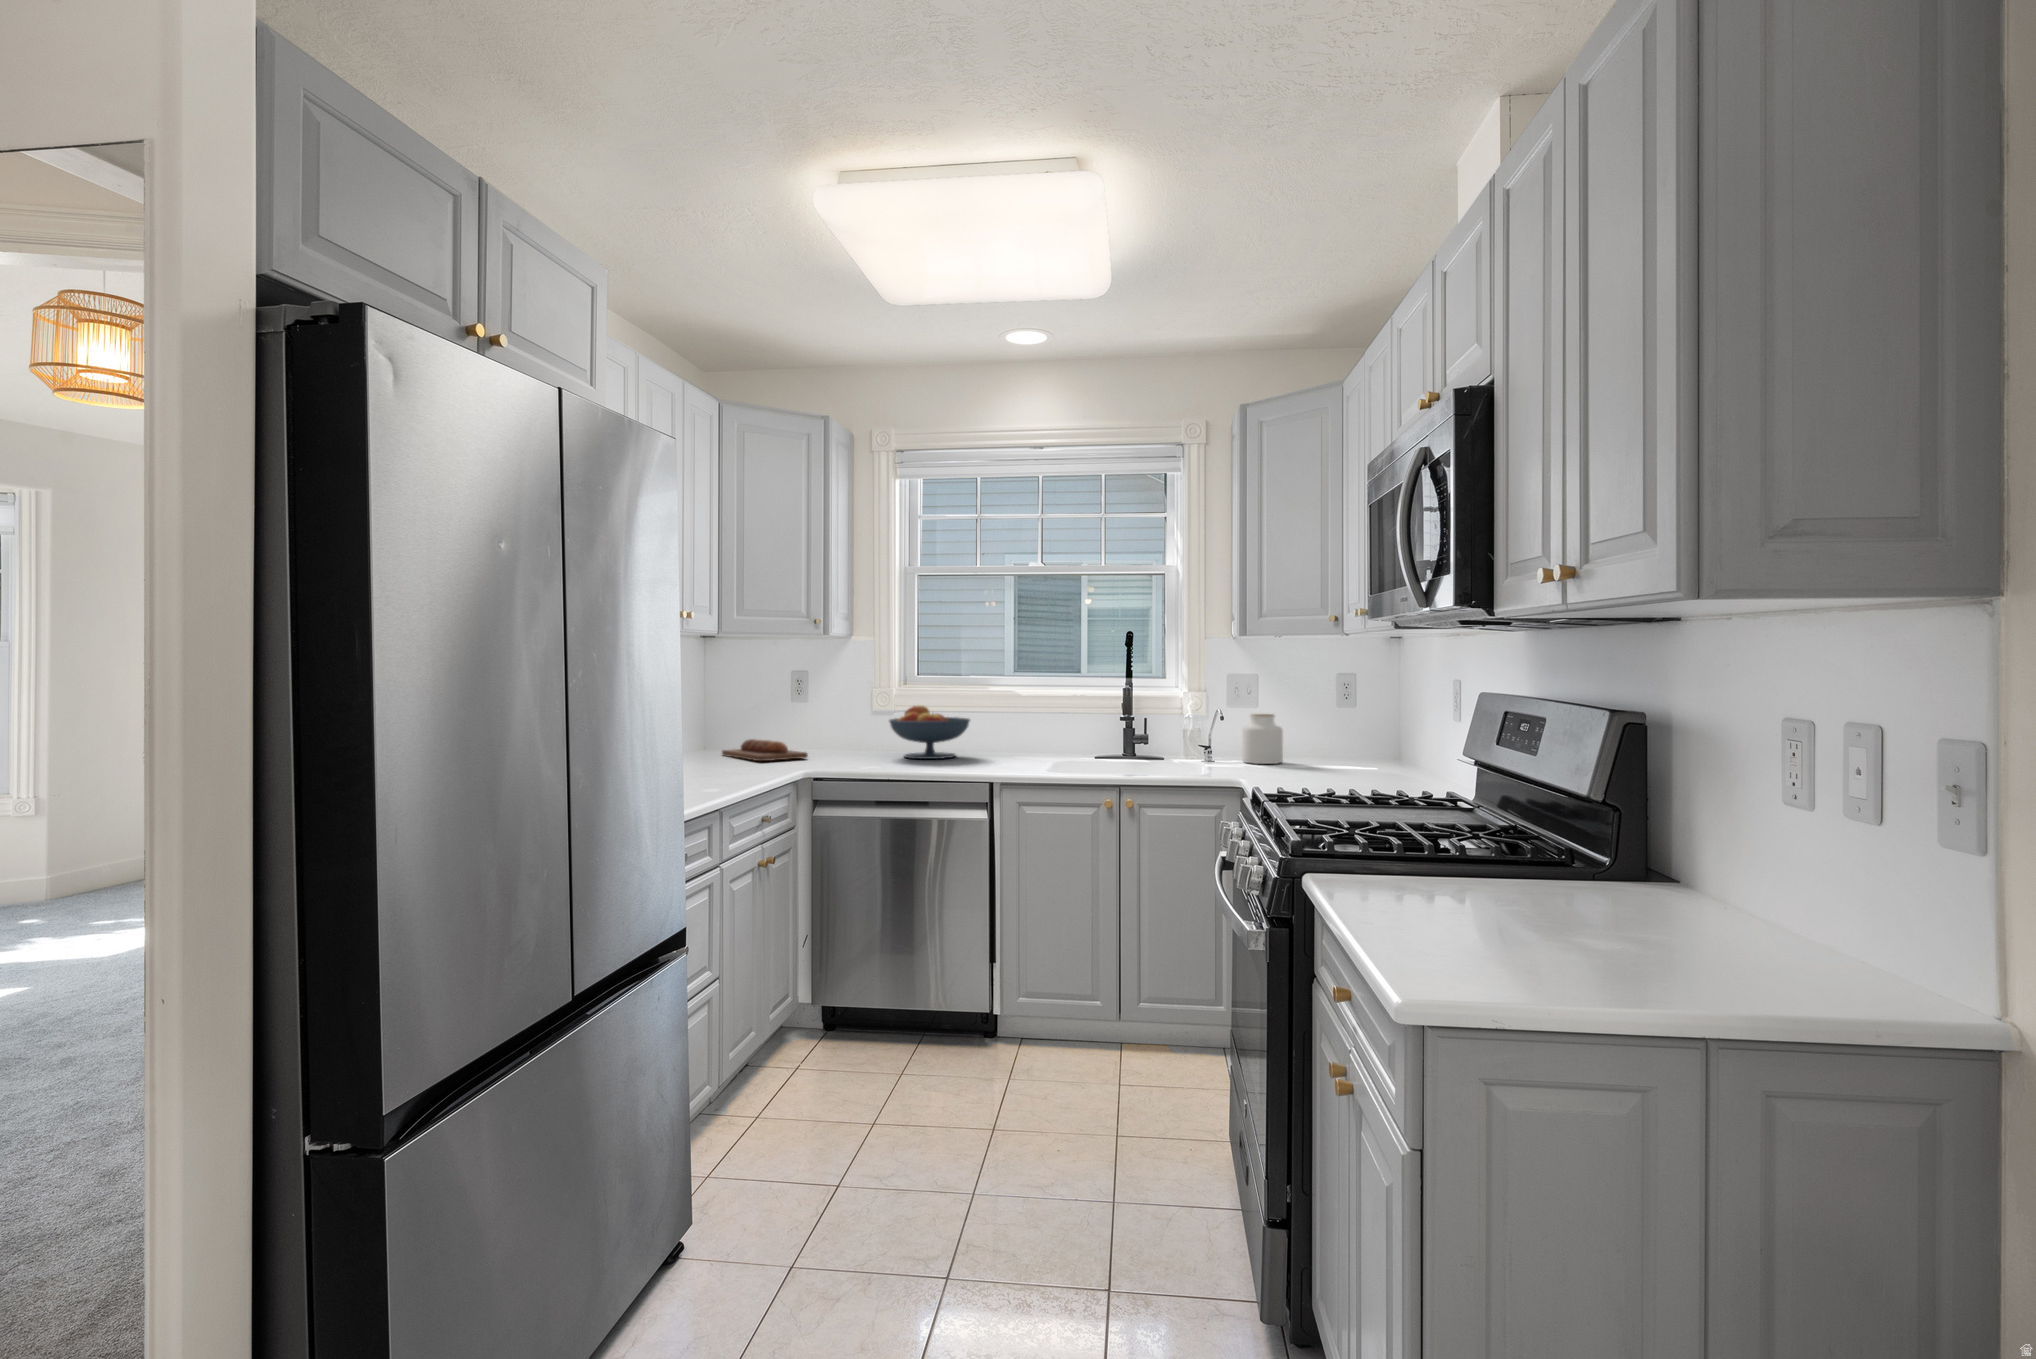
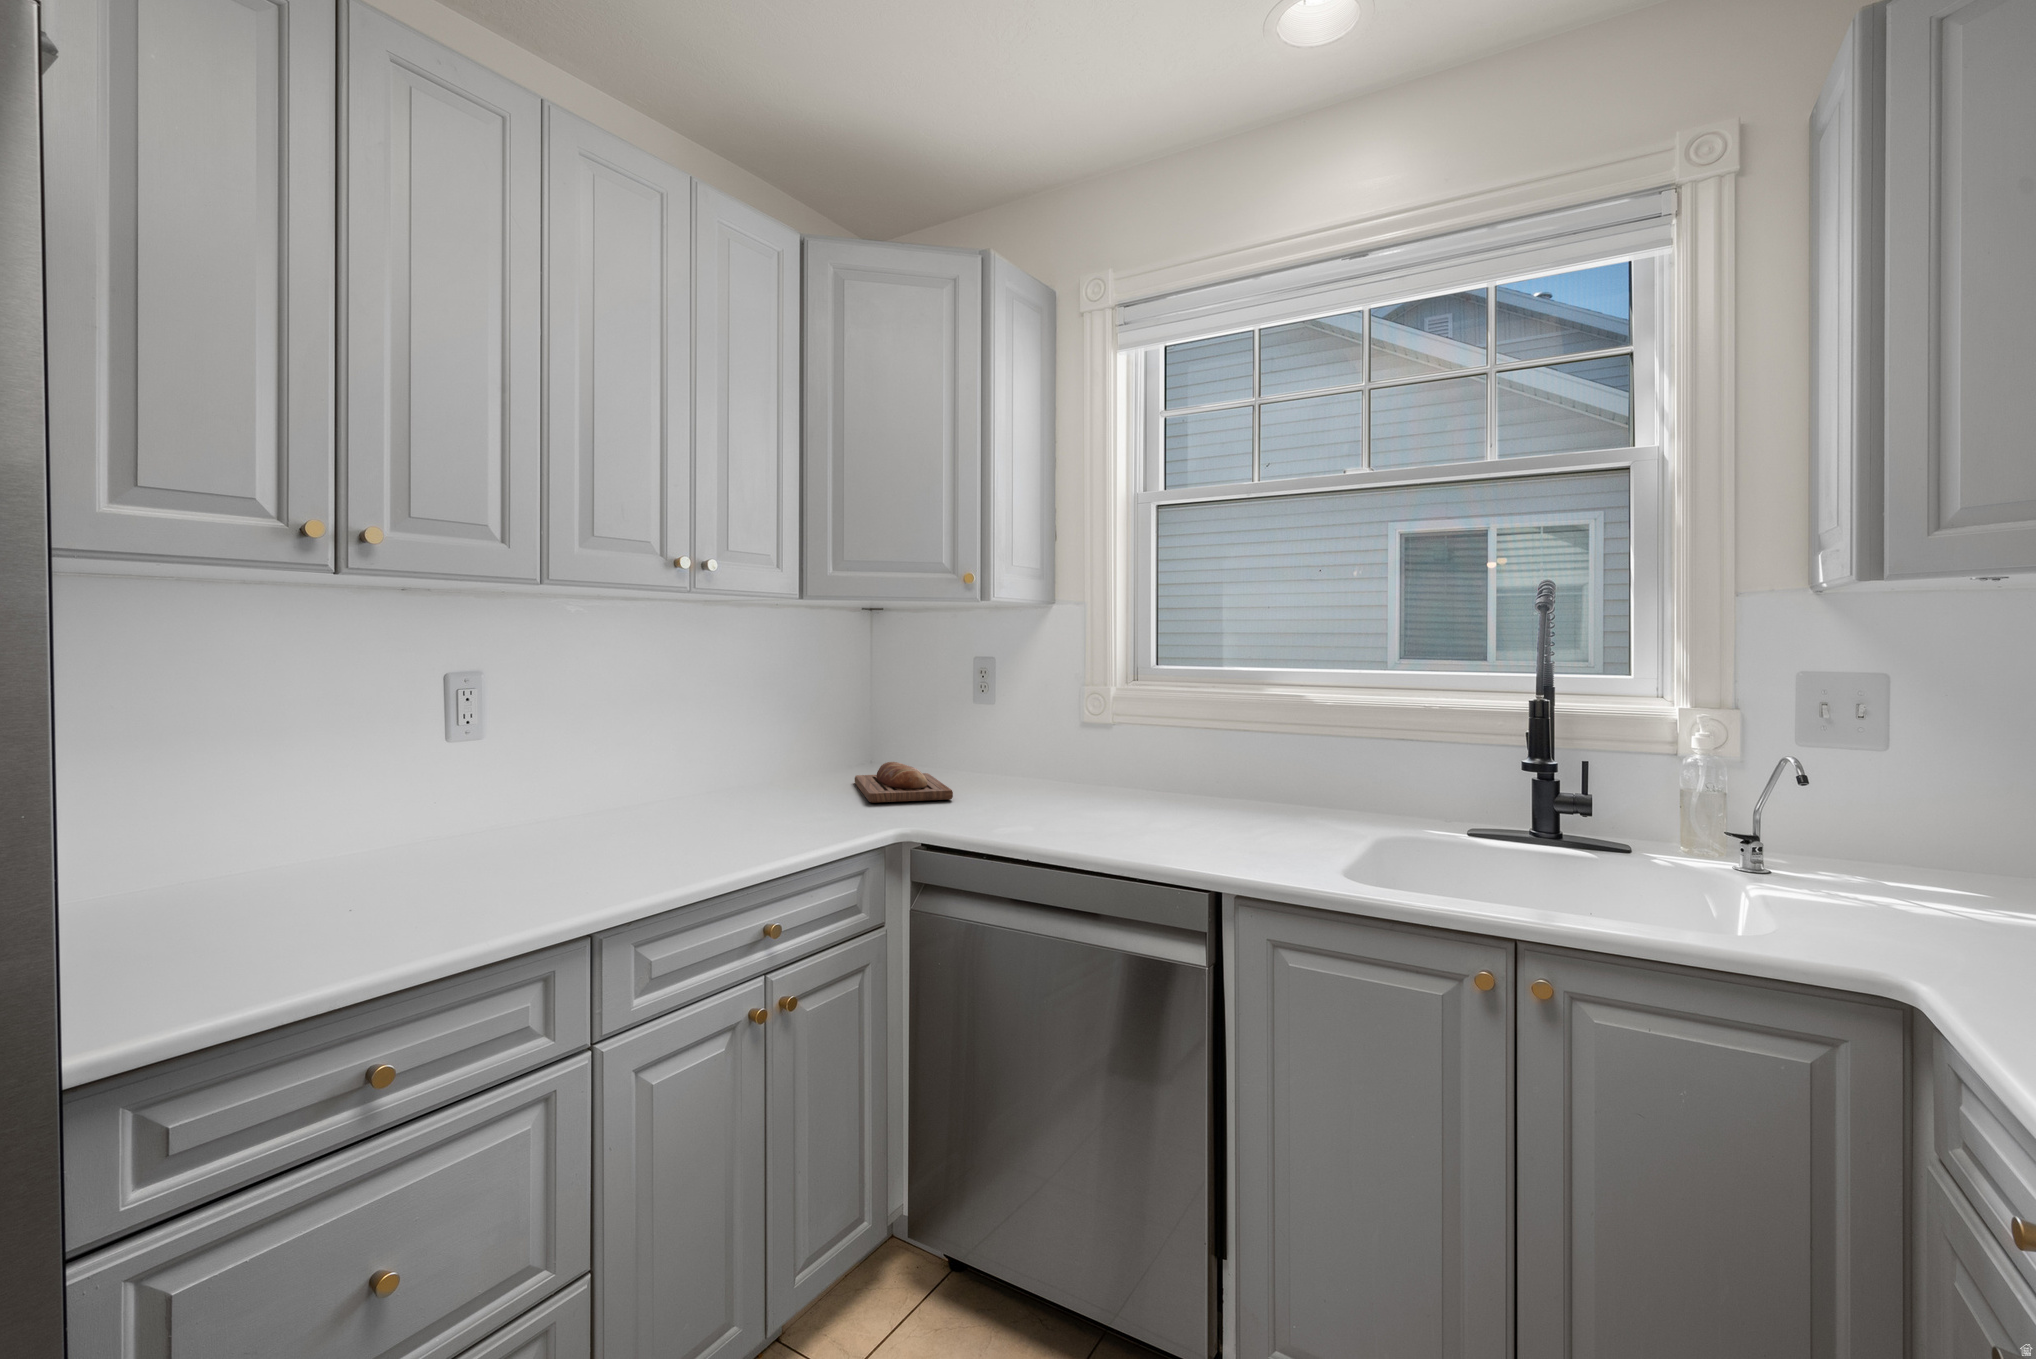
fruit bowl: present [889,706,970,759] -> none [1081,718,1224,816]
jar: present [1242,714,1283,764] -> none [1847,769,1981,899]

